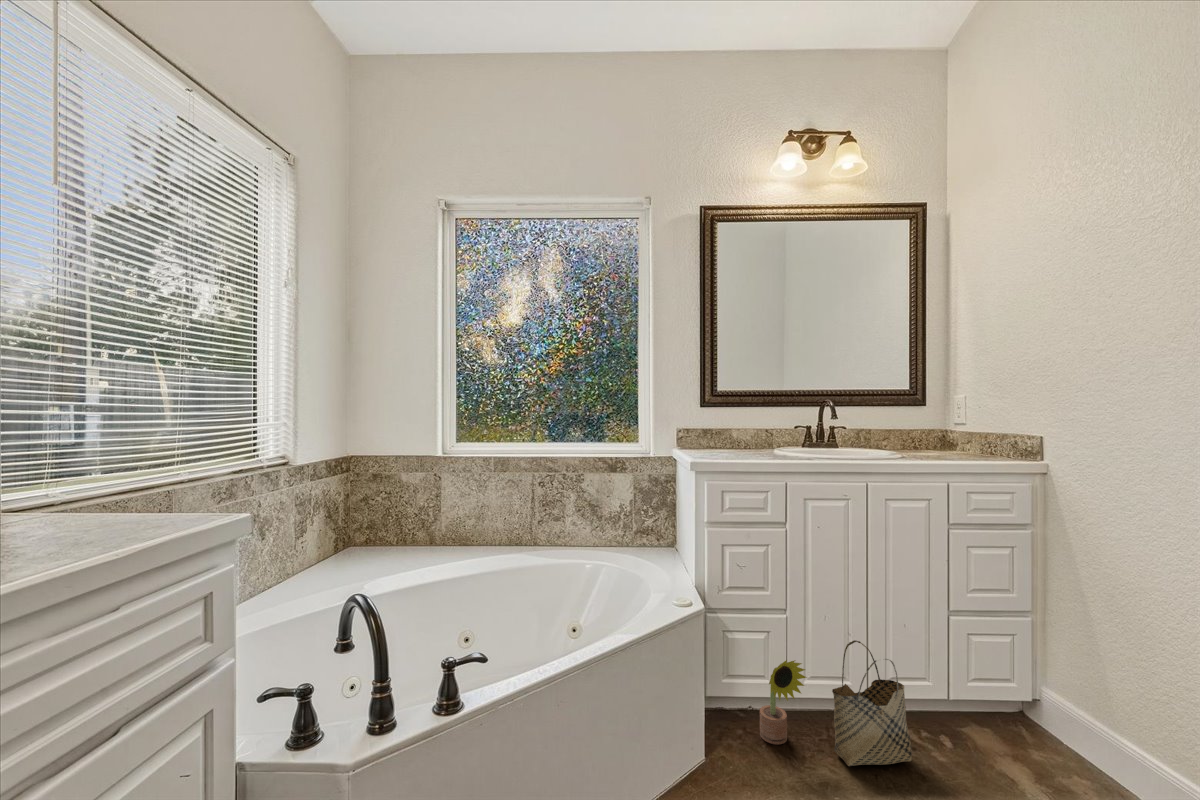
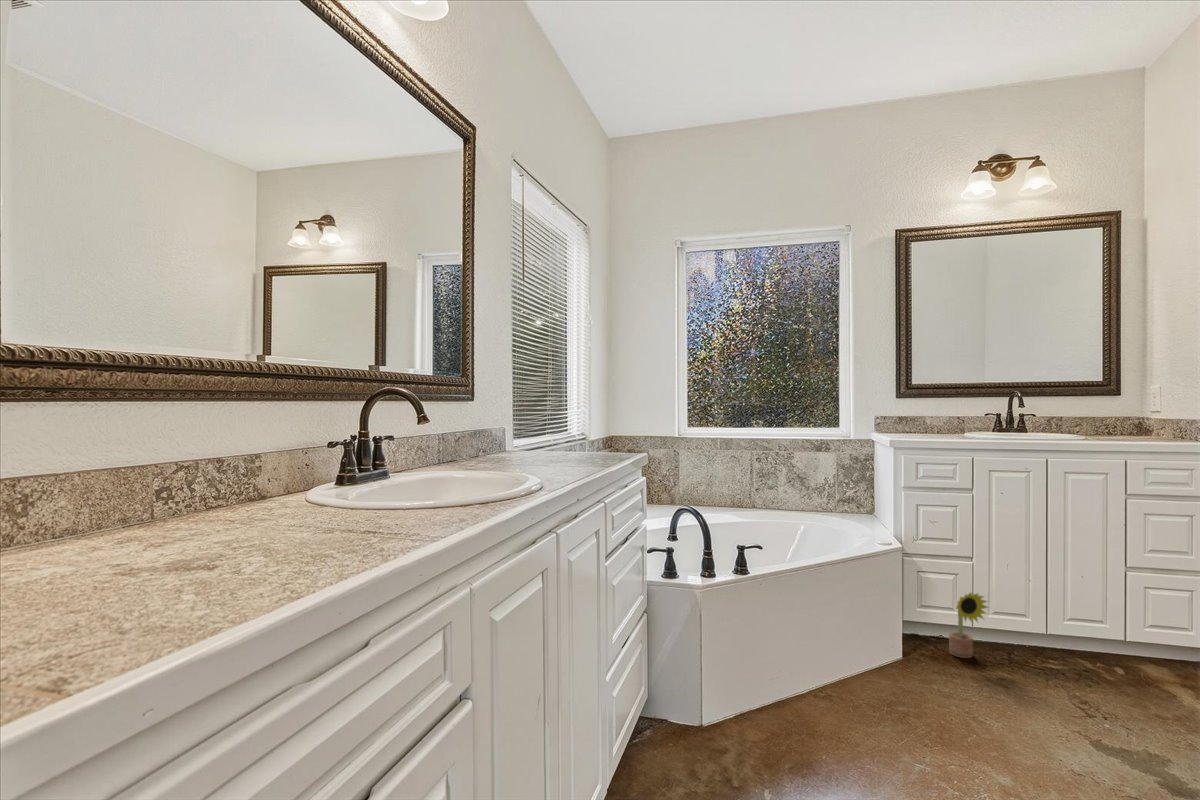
woven basket: present [832,640,912,766] -> none [1011,583,1082,675]

